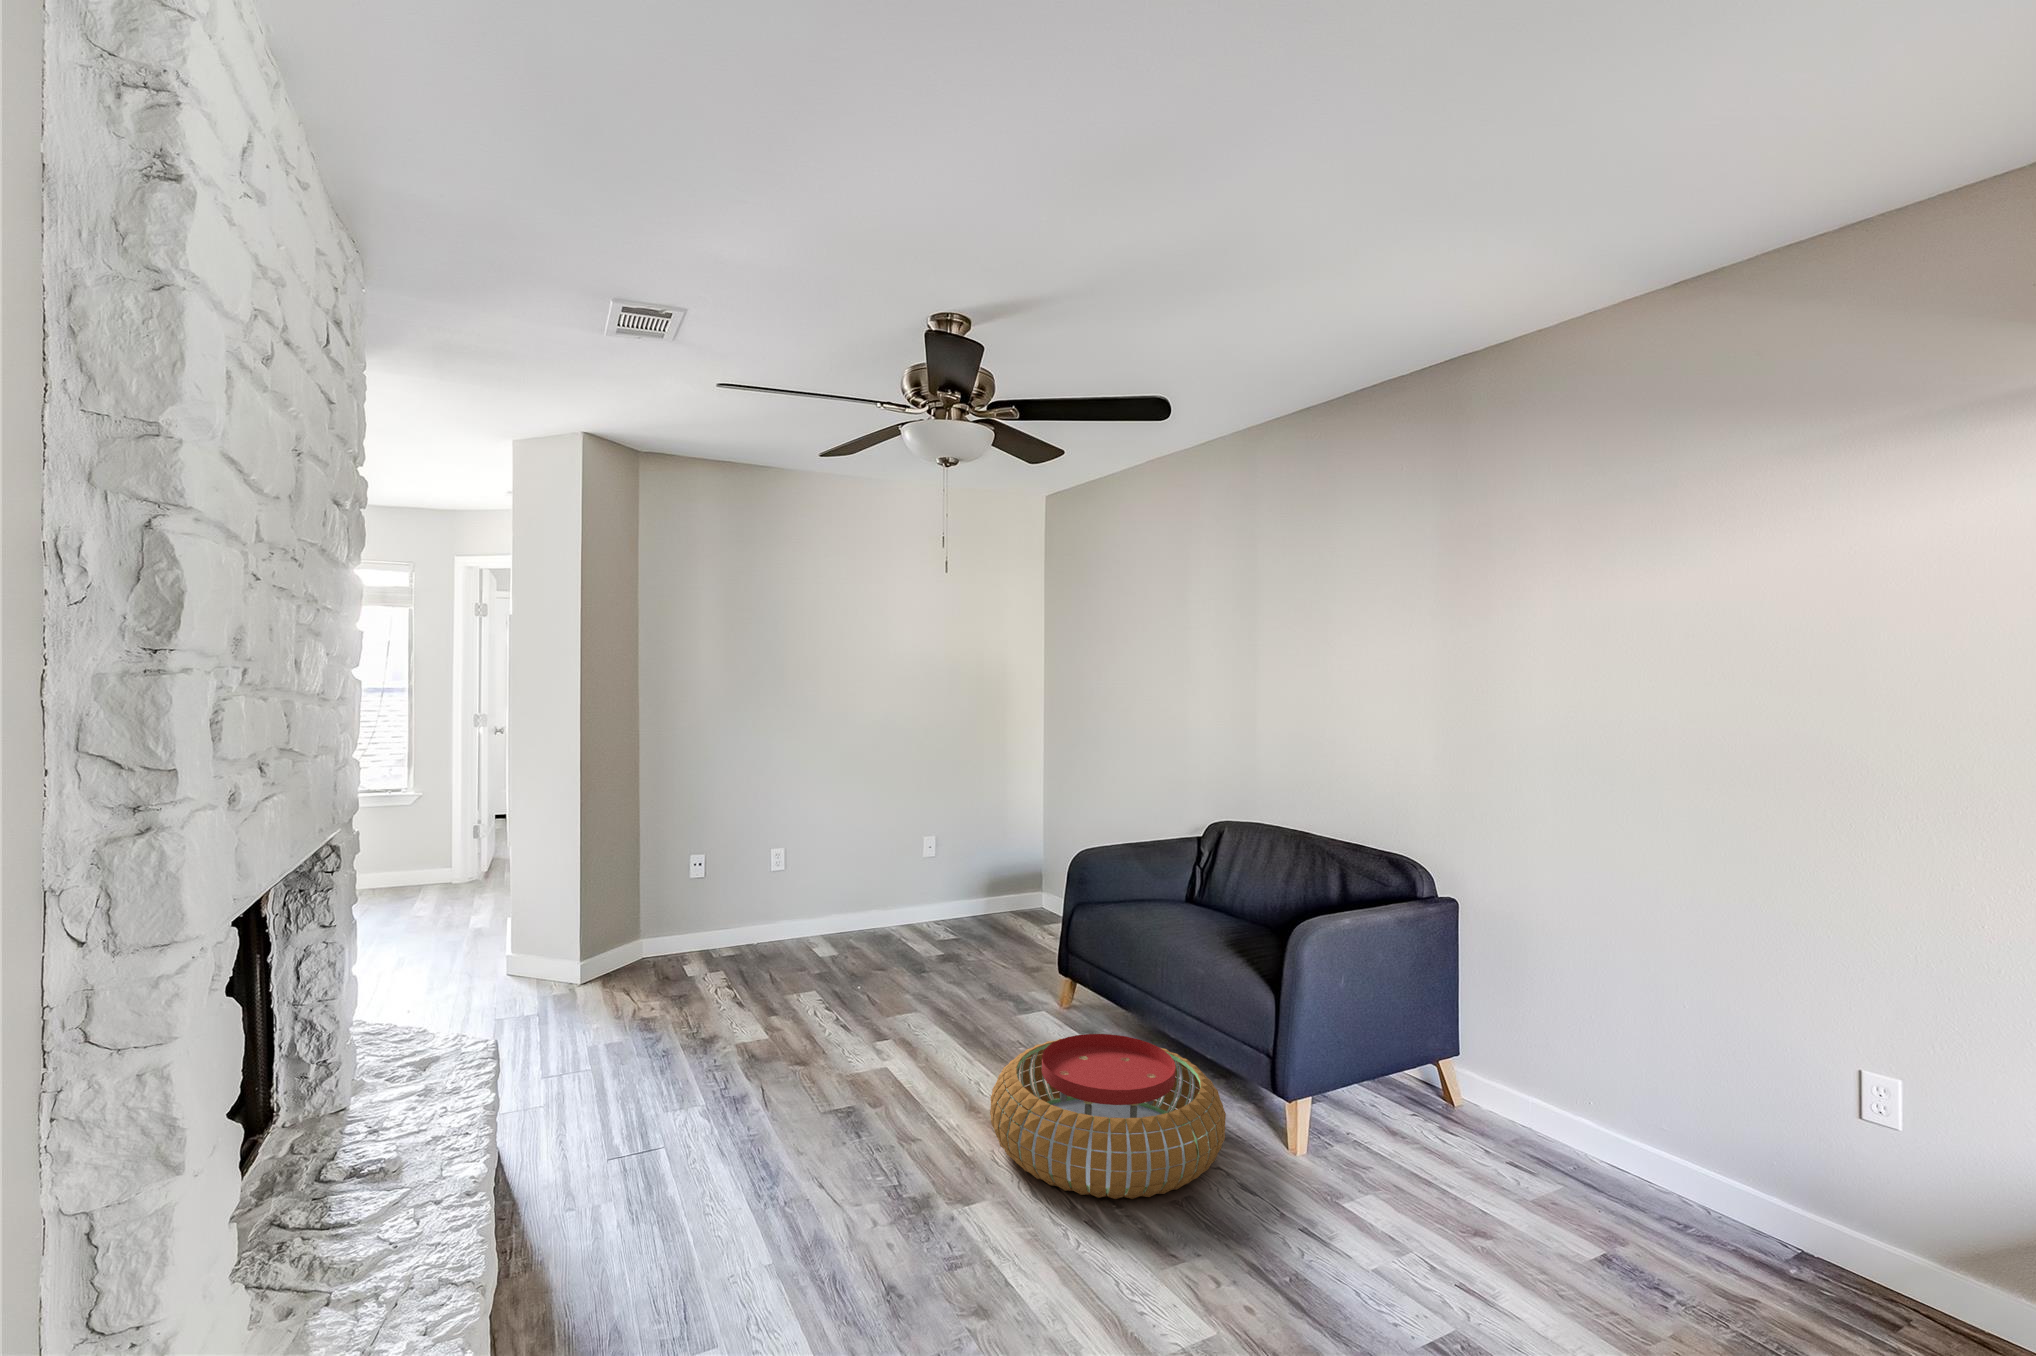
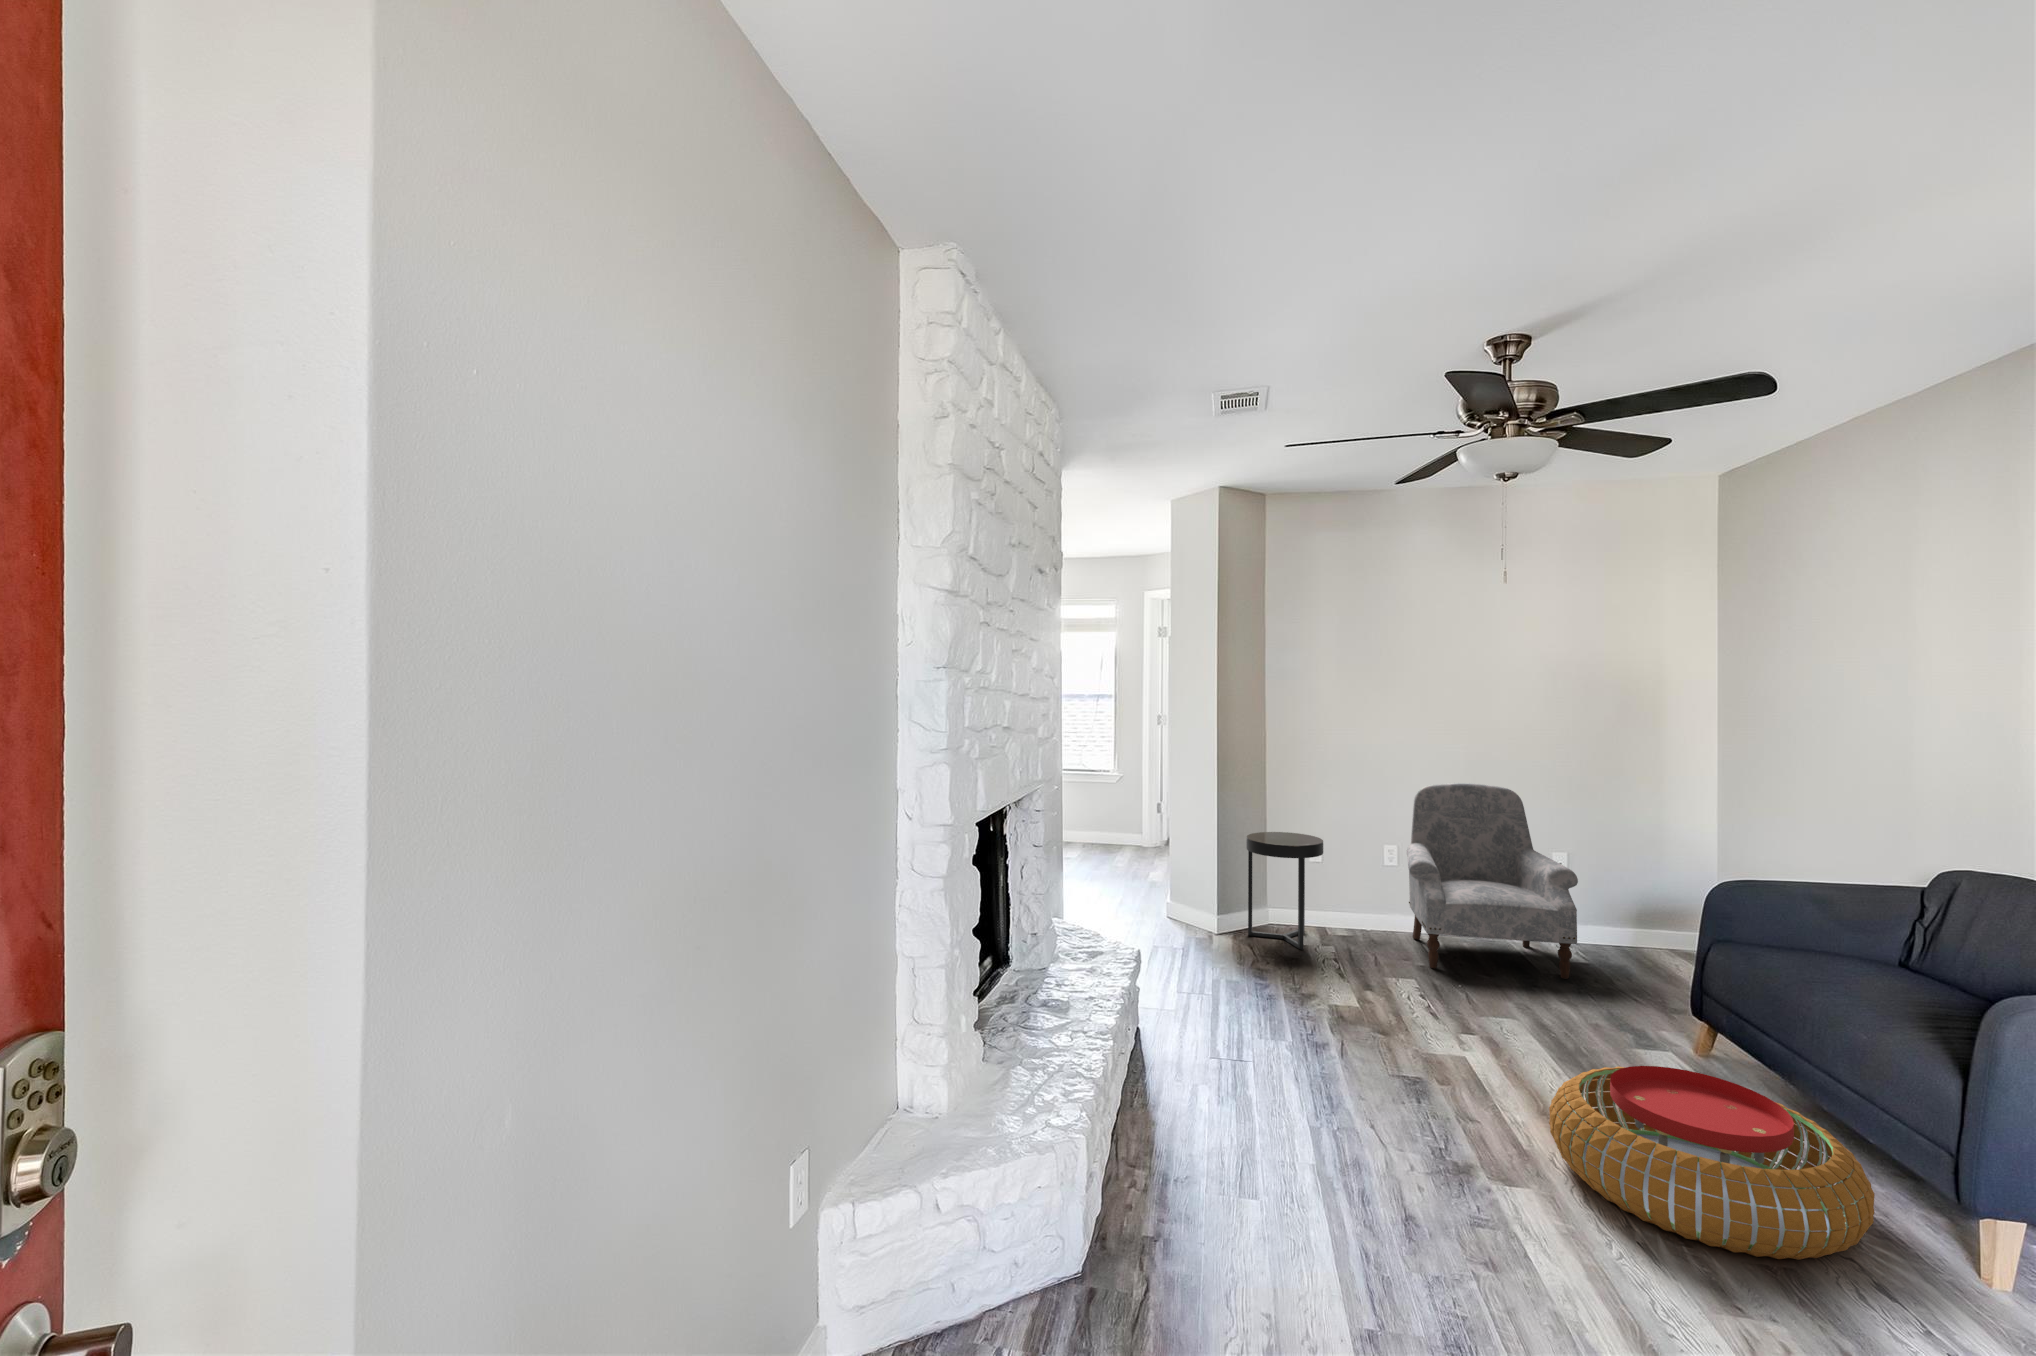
armchair: none [801,775,959,975] -> present [1407,783,1578,979]
side table: none [619,844,715,982] -> present [1246,832,1323,949]

